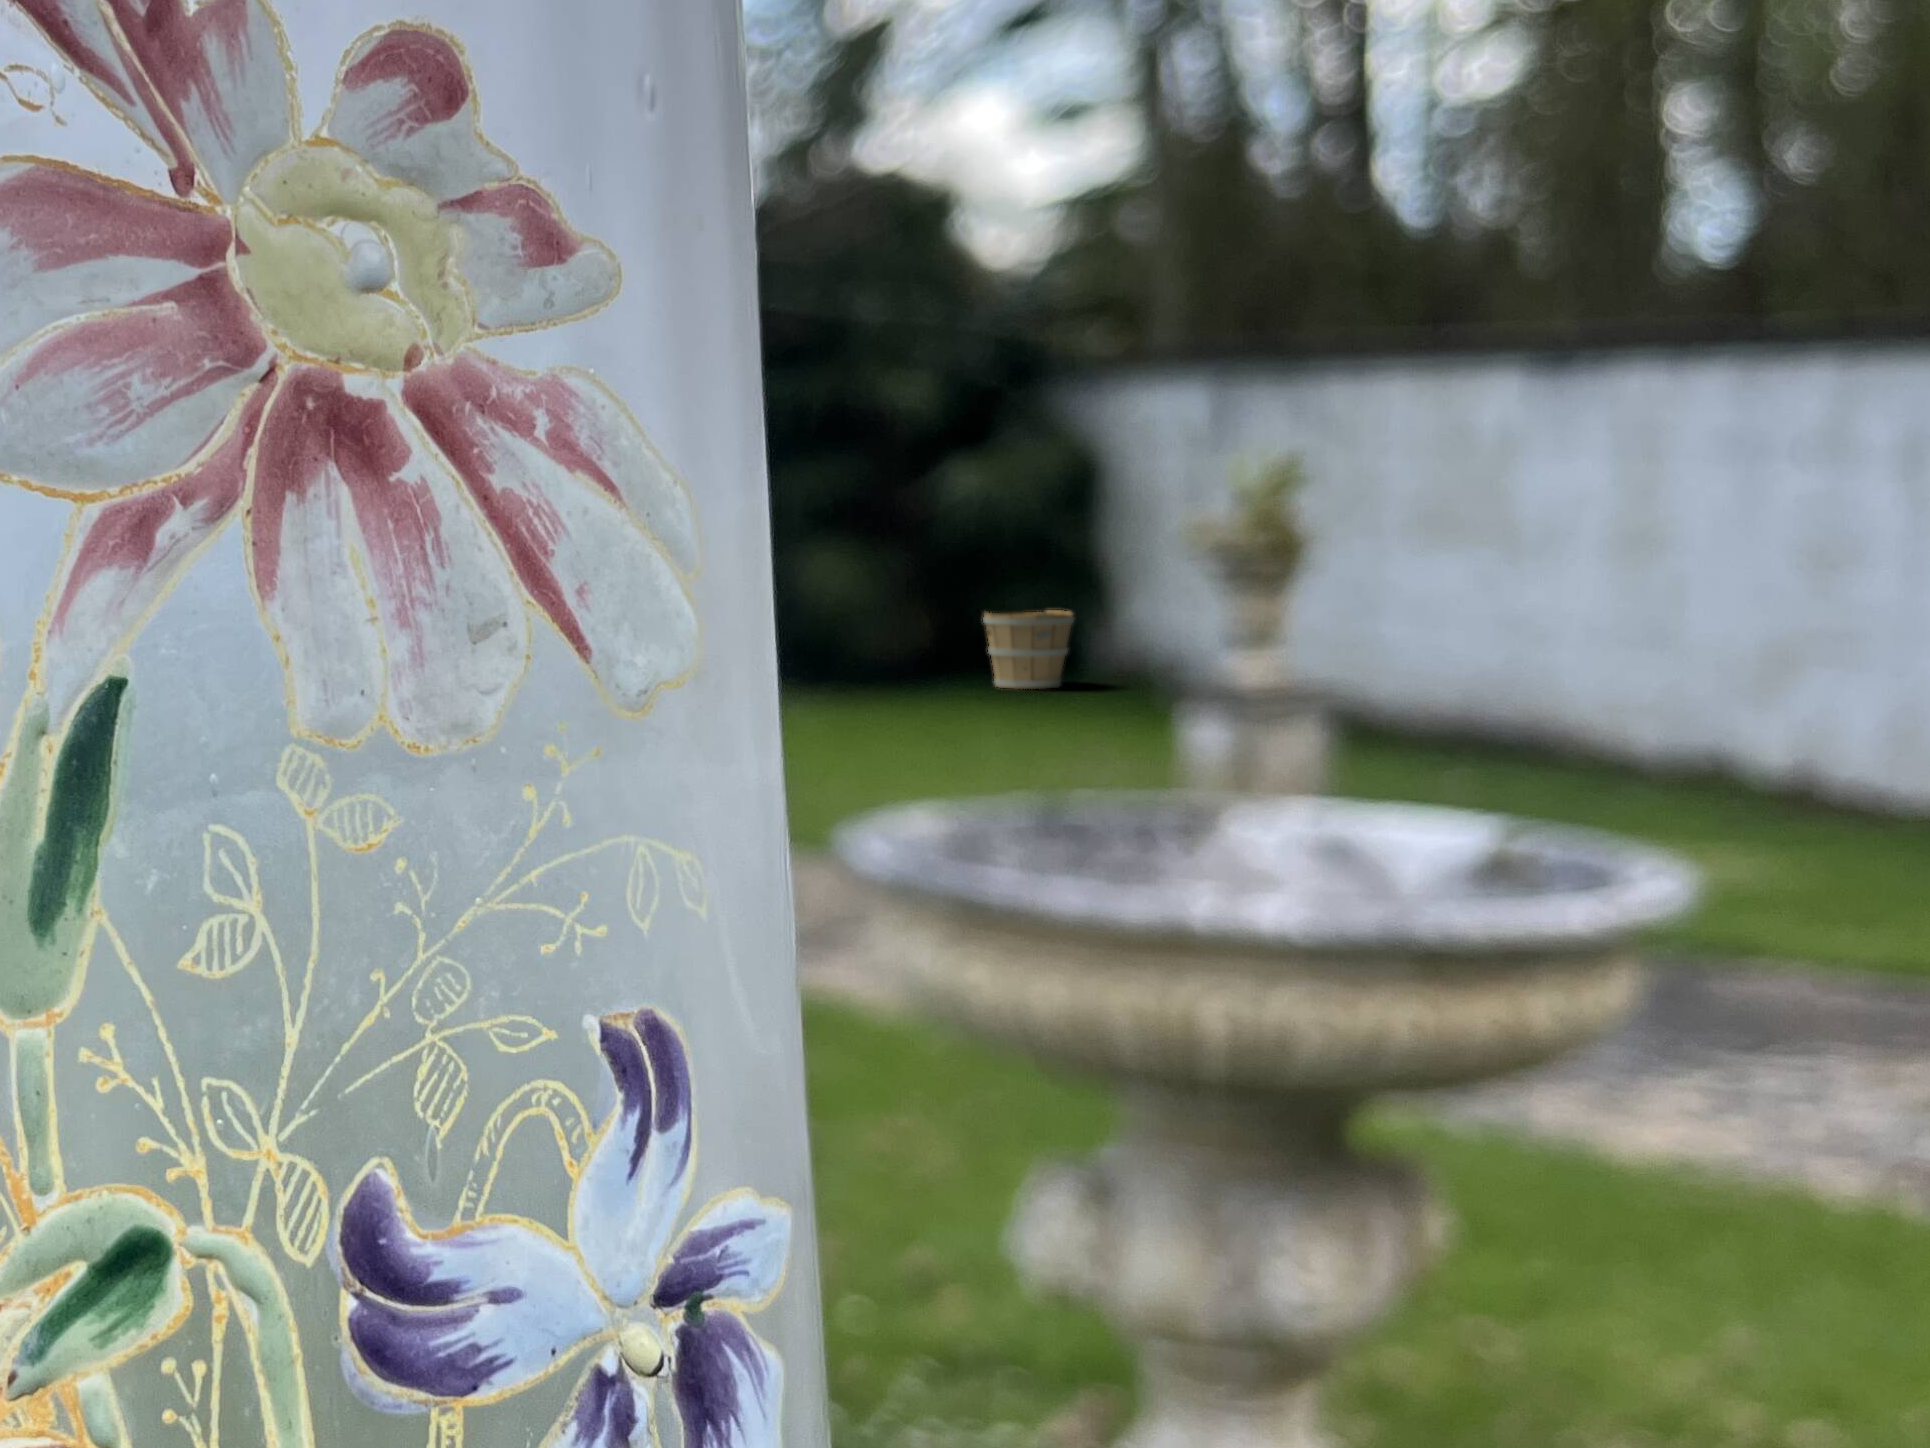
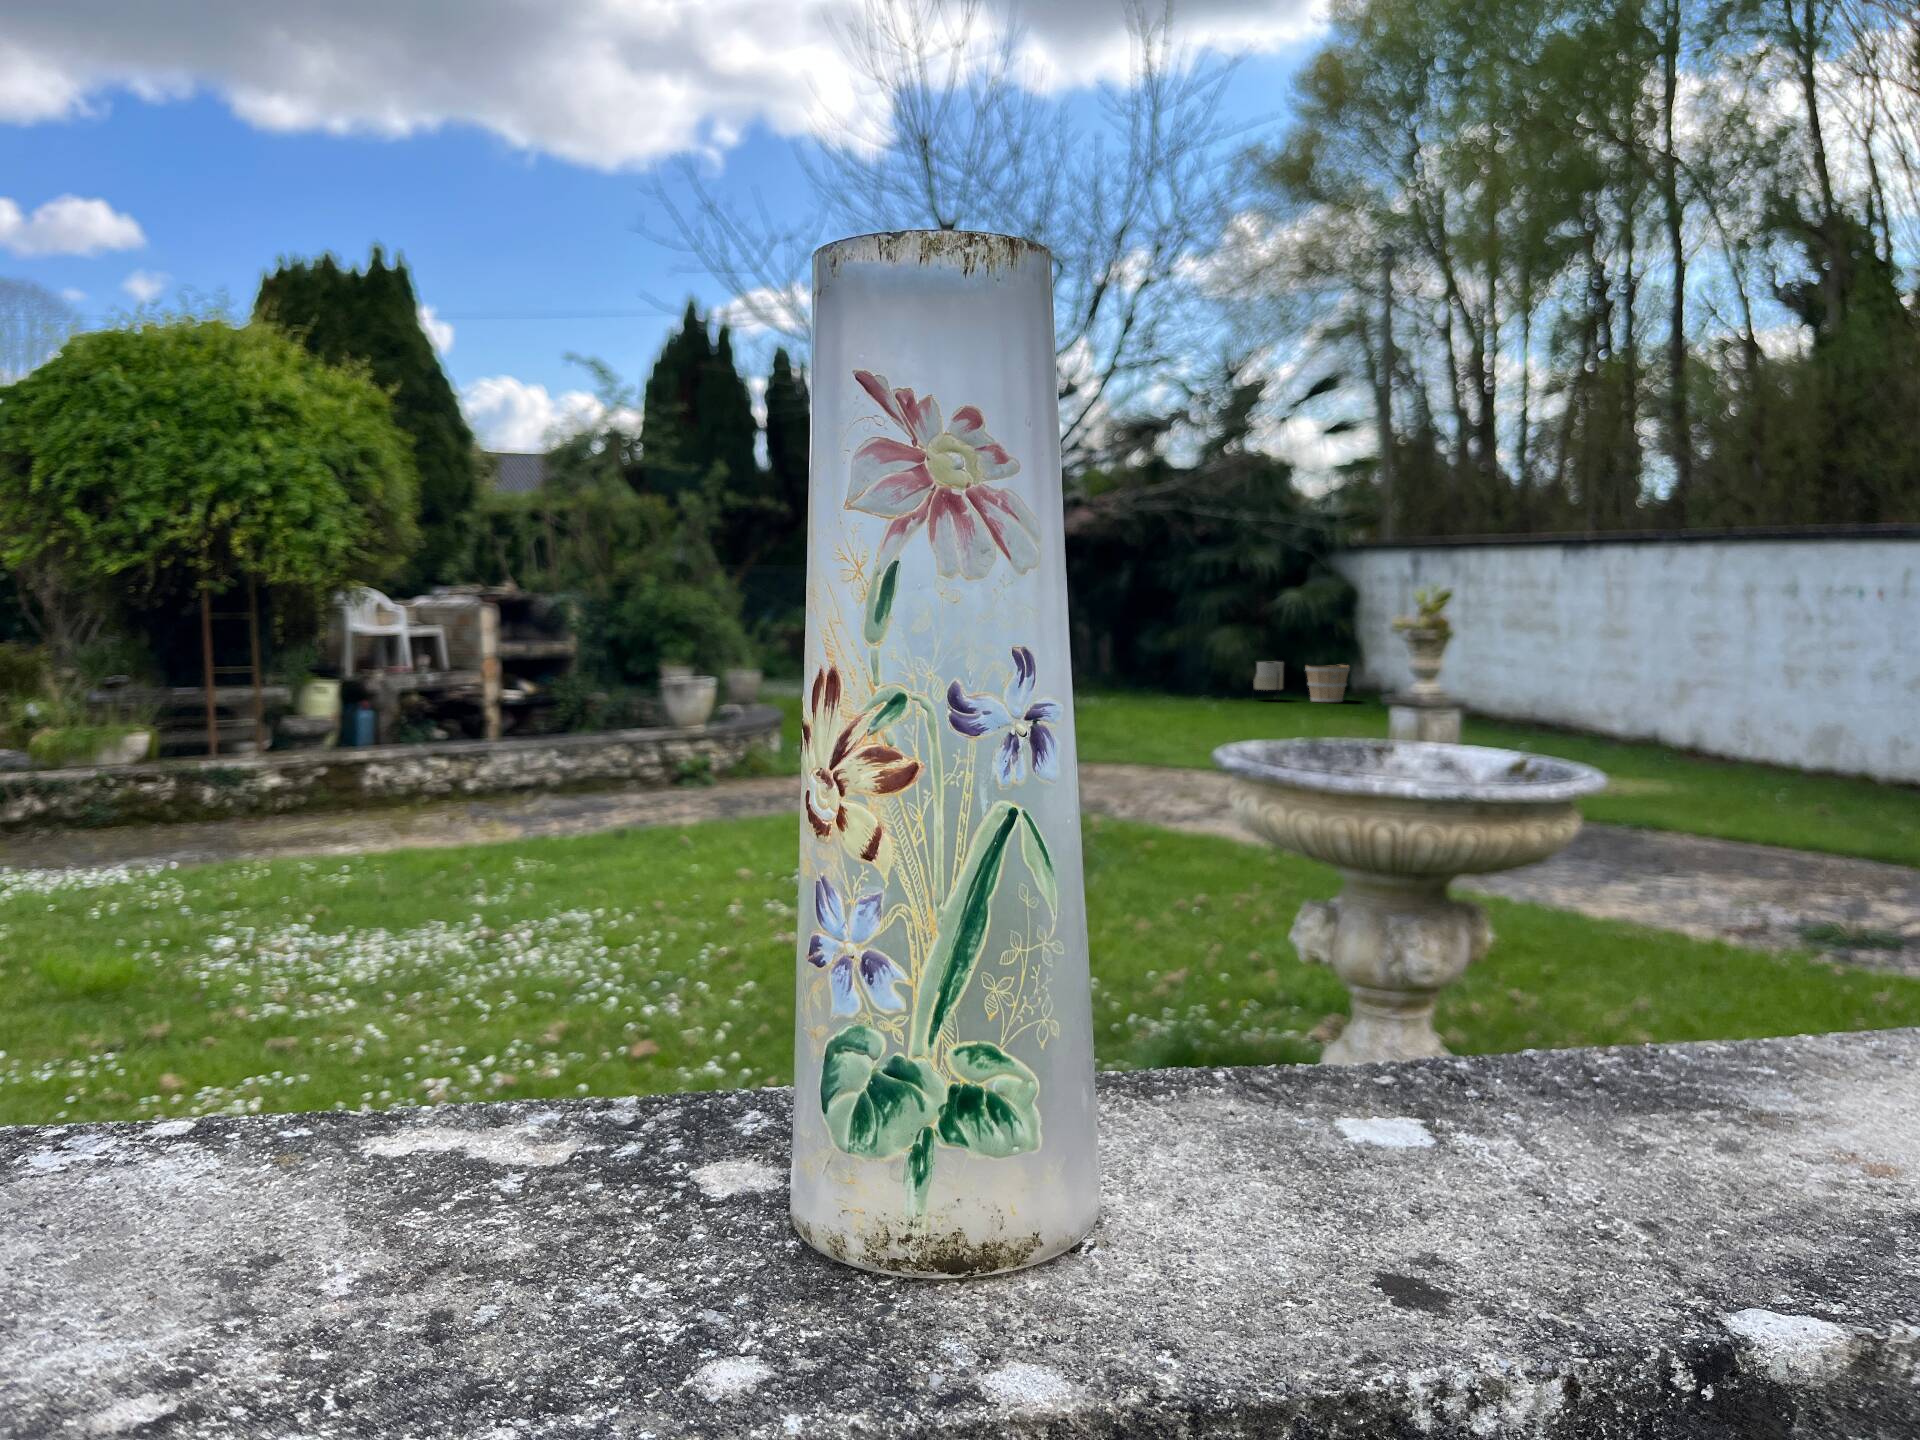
planter: none [876,606,939,688] -> present [1253,662,1283,691]

